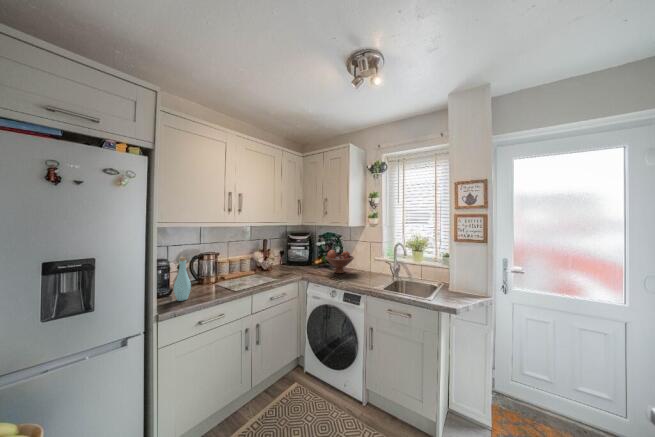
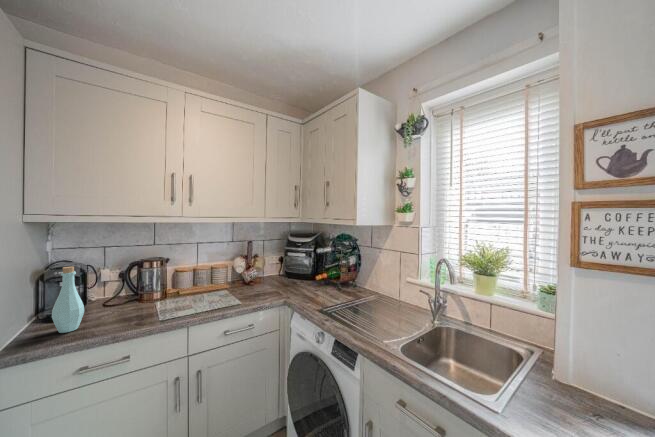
fruit bowl: present [325,250,354,273] -> none [324,261,370,300]

